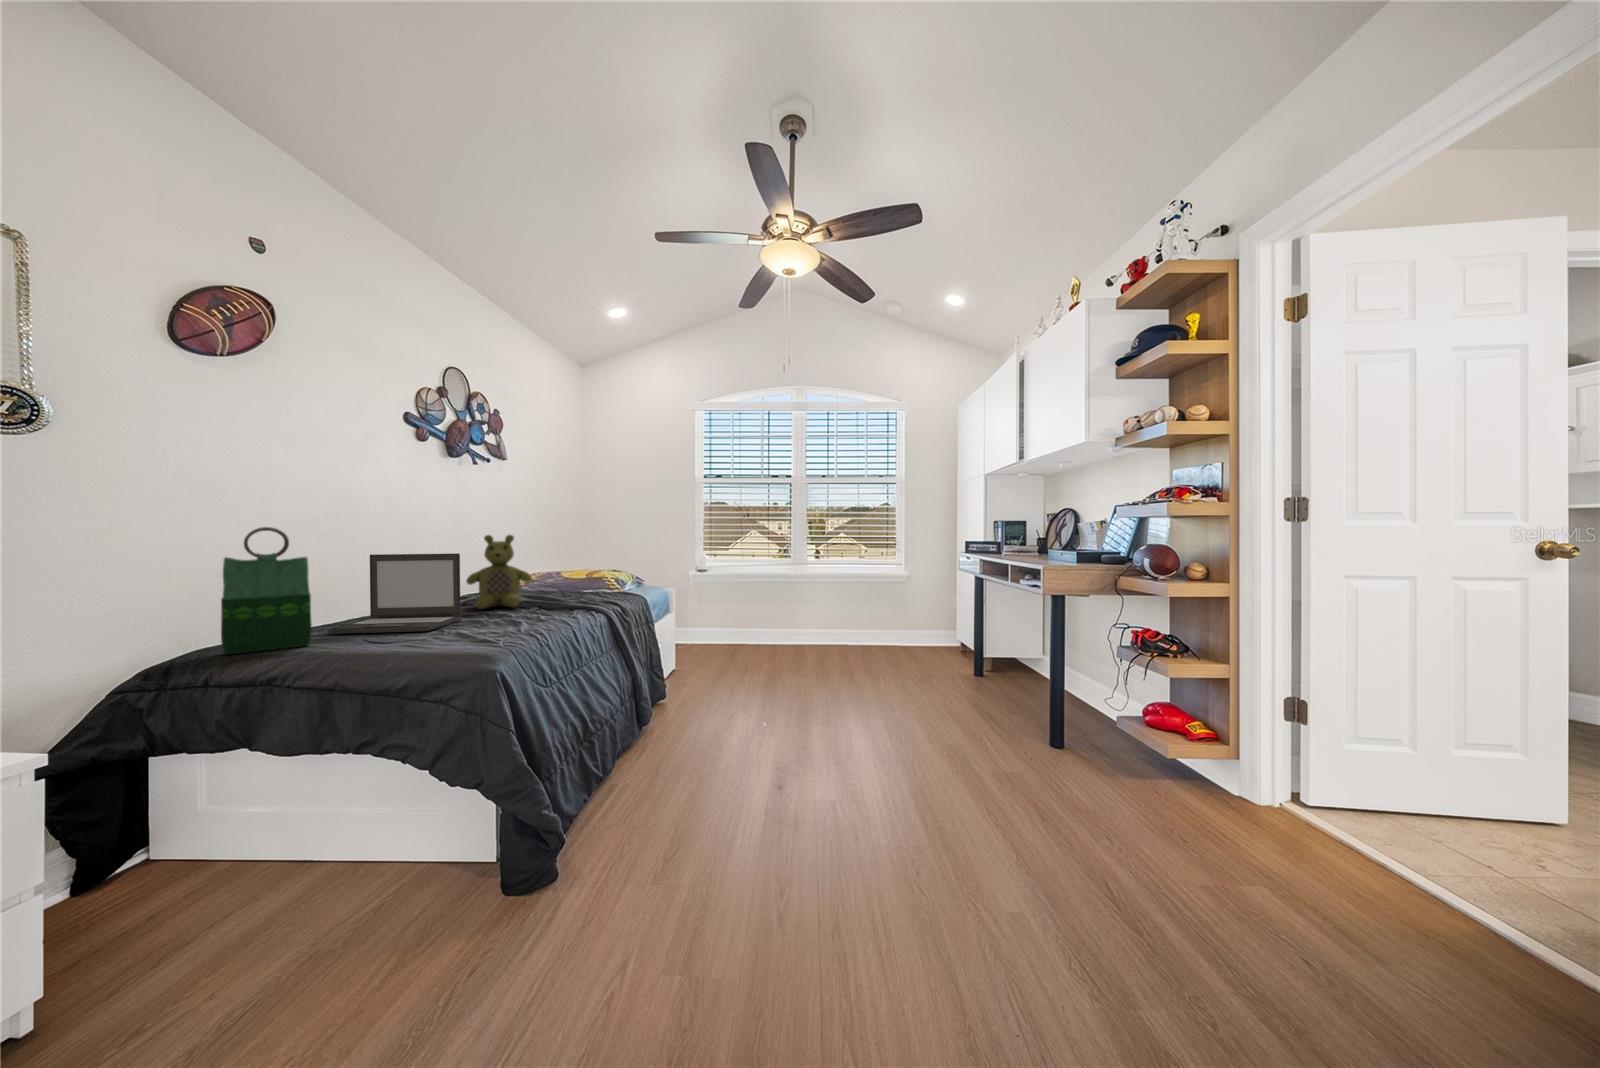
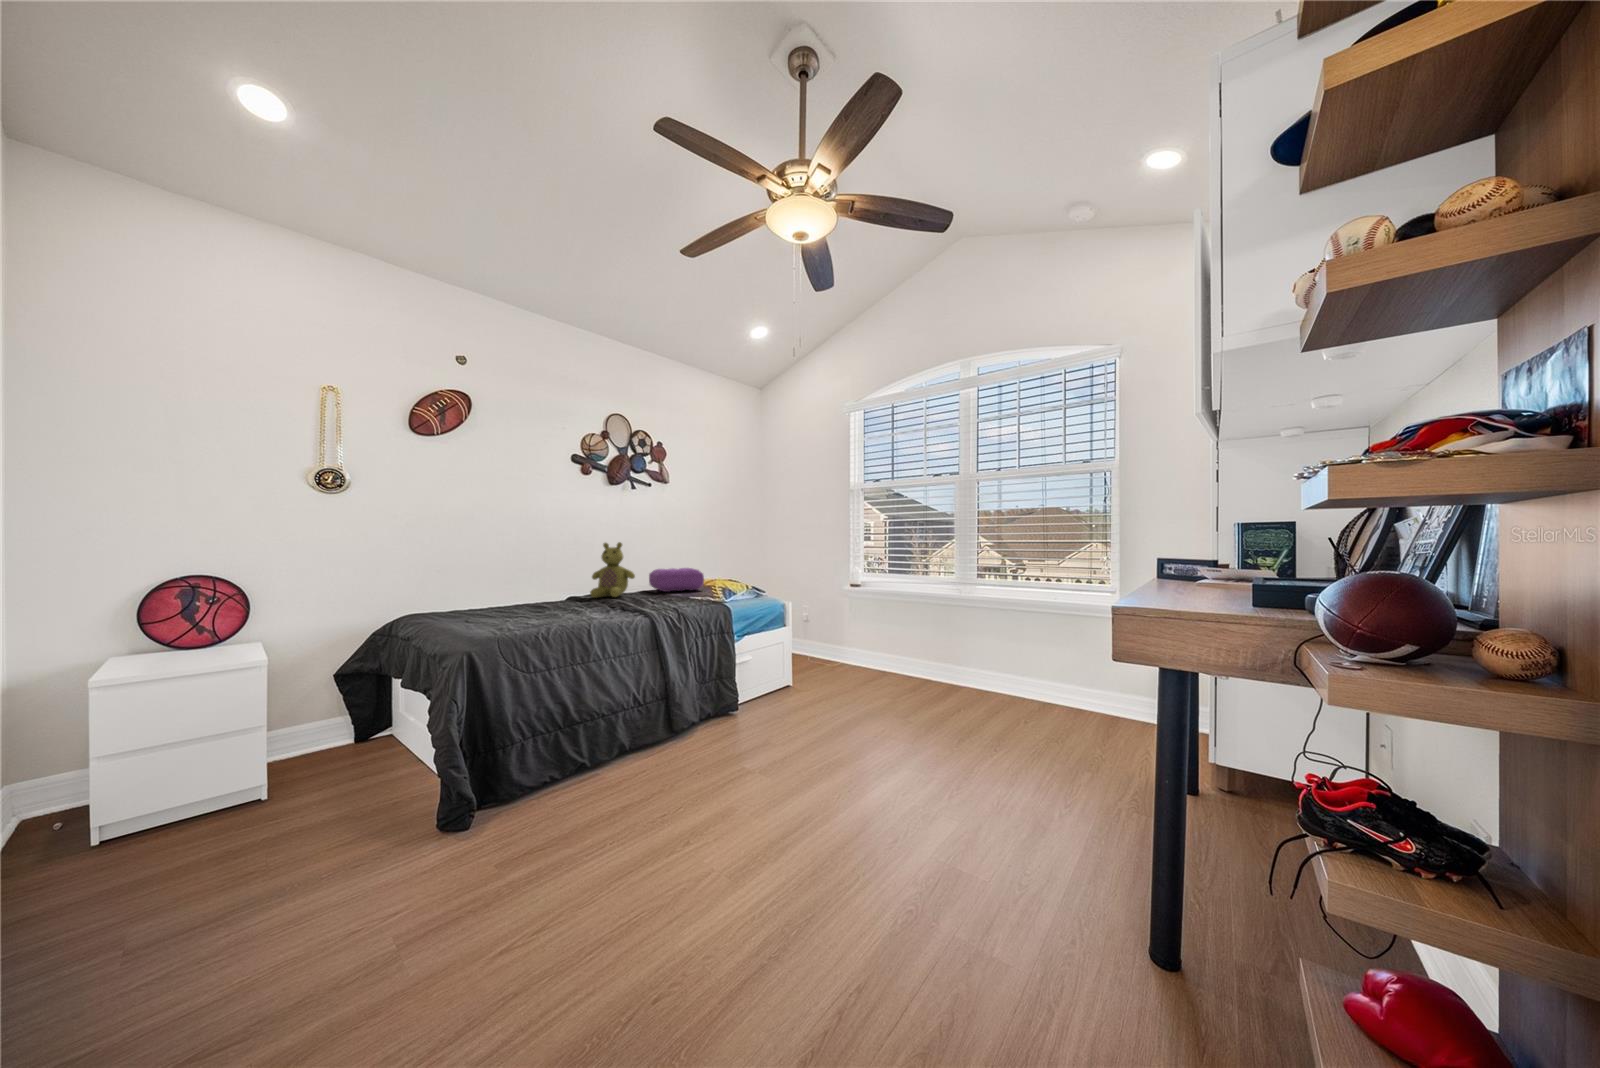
tote bag: present [221,527,312,654] -> none [416,539,464,615]
laptop: present [328,553,461,634] -> none [483,556,566,609]
pillow: none [523,566,609,597] -> present [649,568,704,592]

